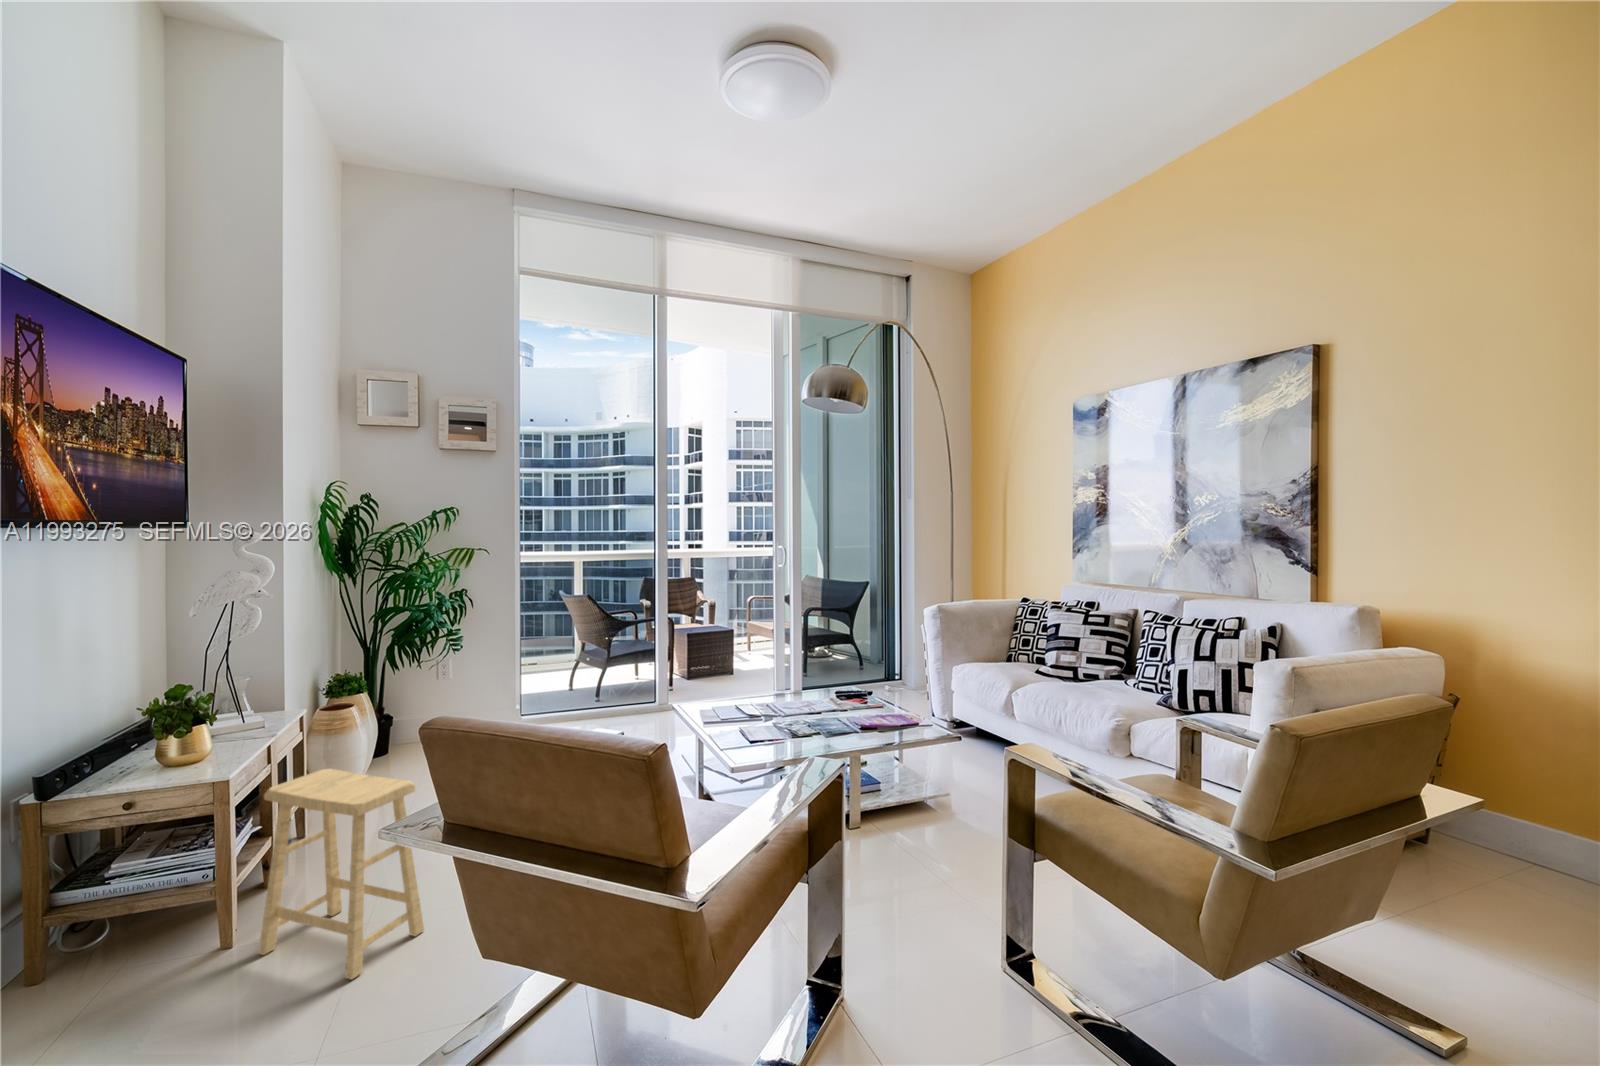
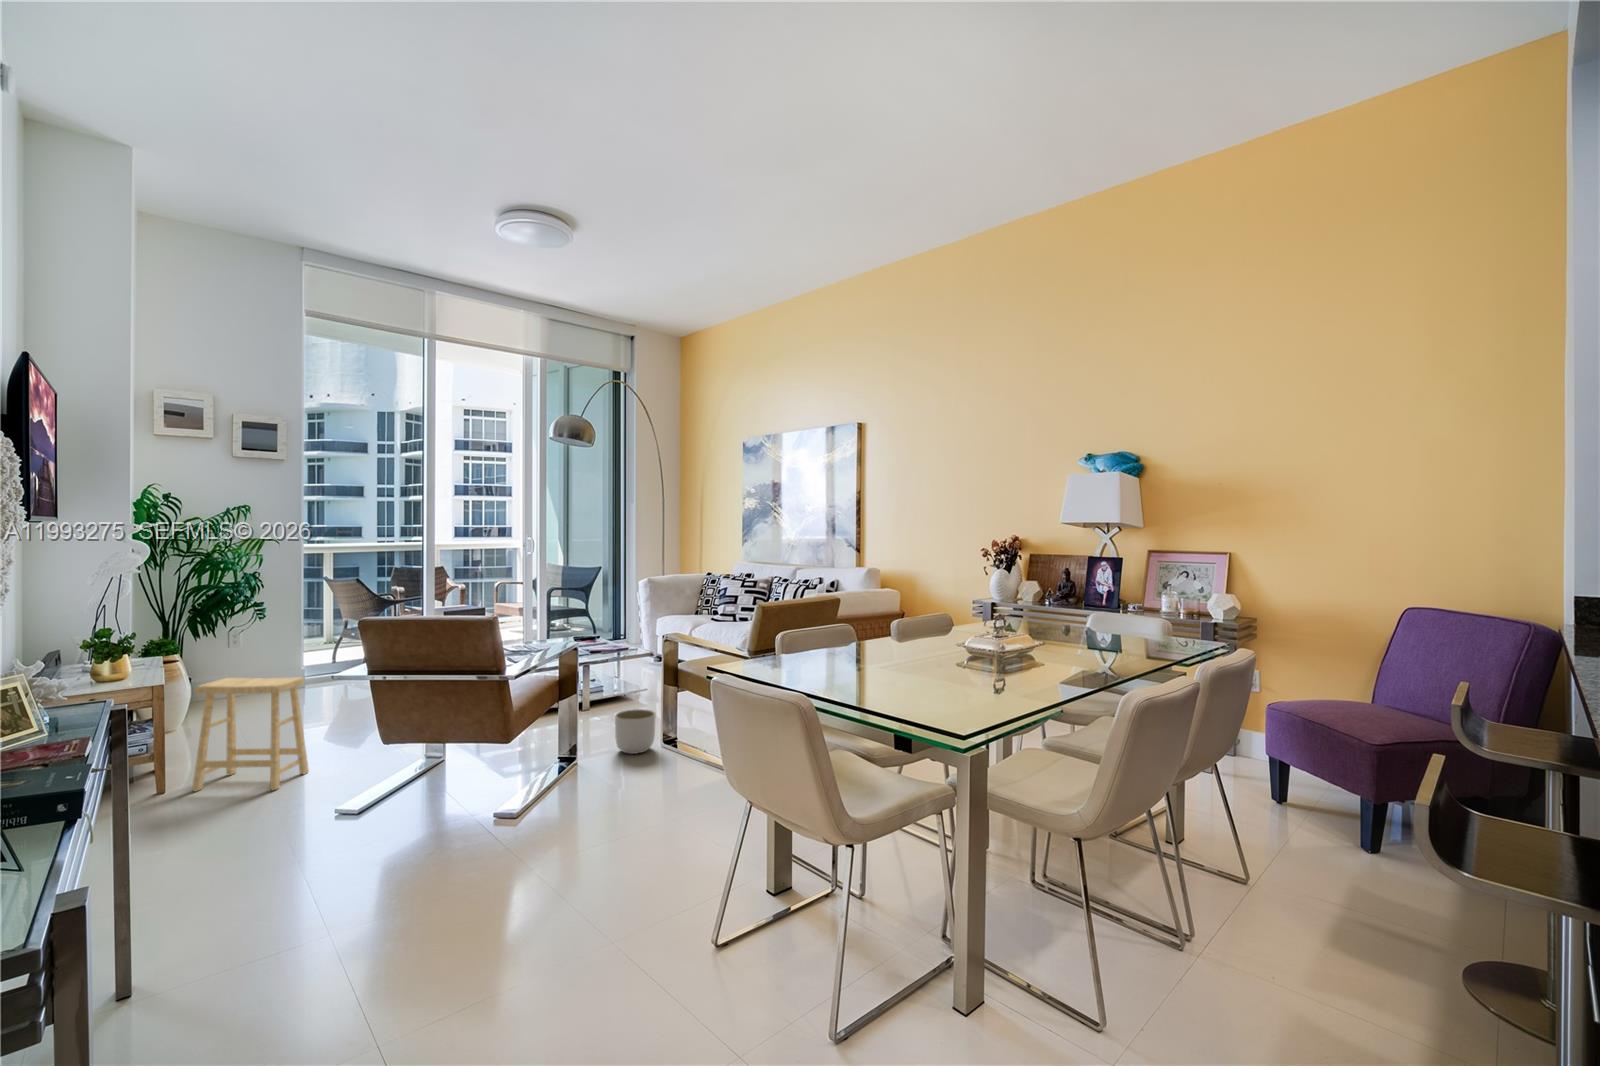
planter: none [902,886,982,992] -> present [615,709,656,754]

